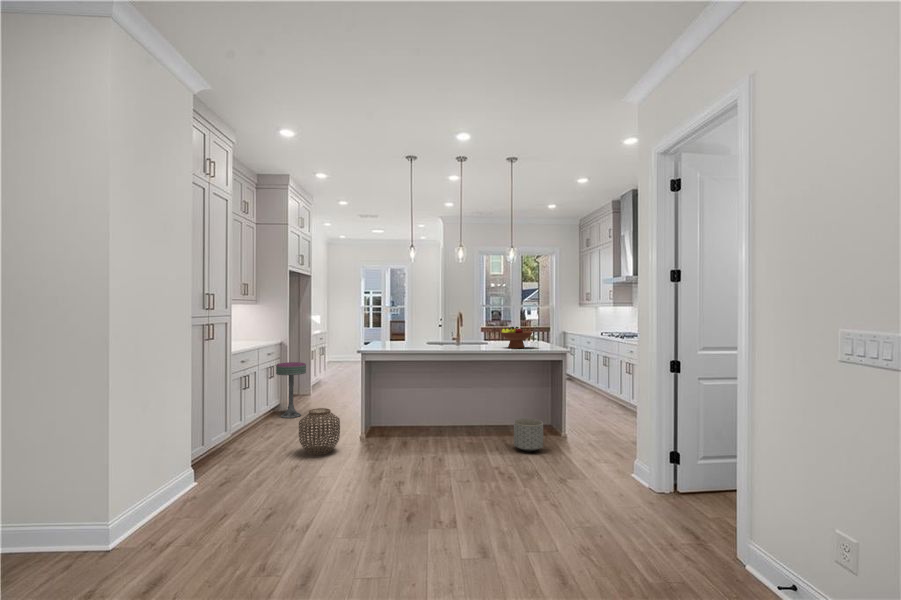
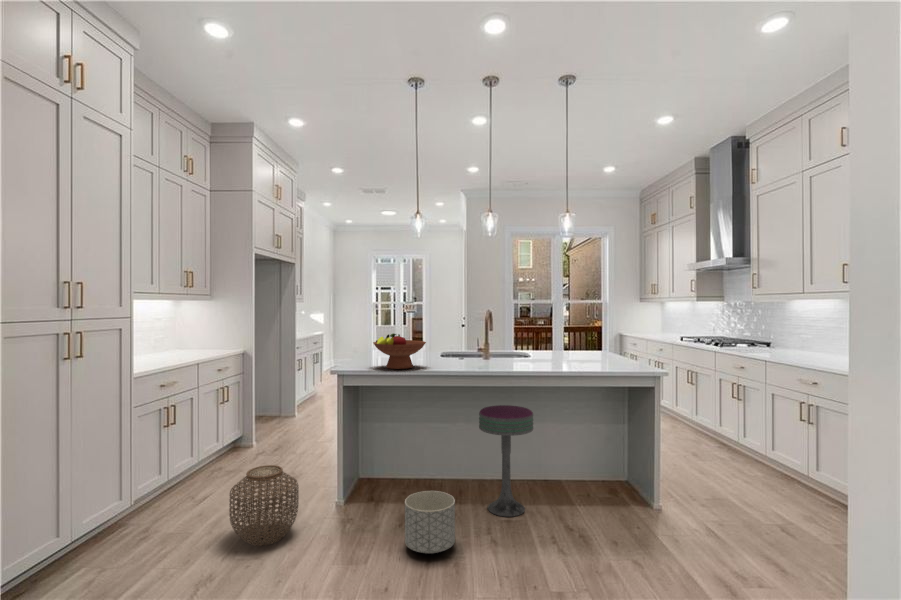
fruit bowl: present [500,327,533,348] -> present [373,333,426,369]
bar stool: present [276,362,306,418] -> present [479,405,533,517]
planter: present [514,419,543,452] -> present [405,491,455,554]

